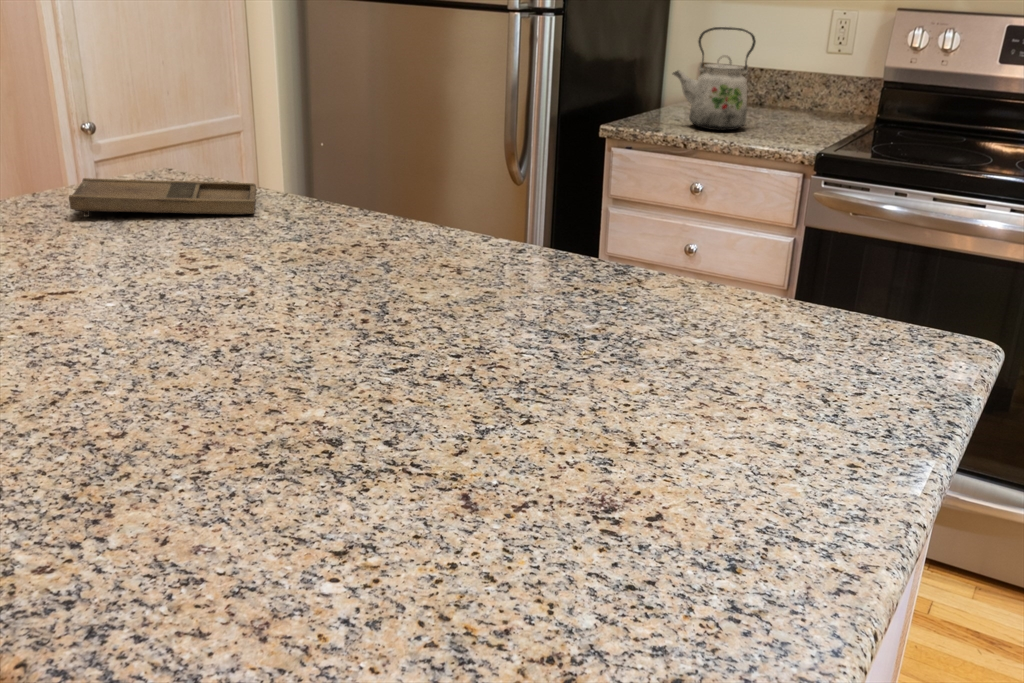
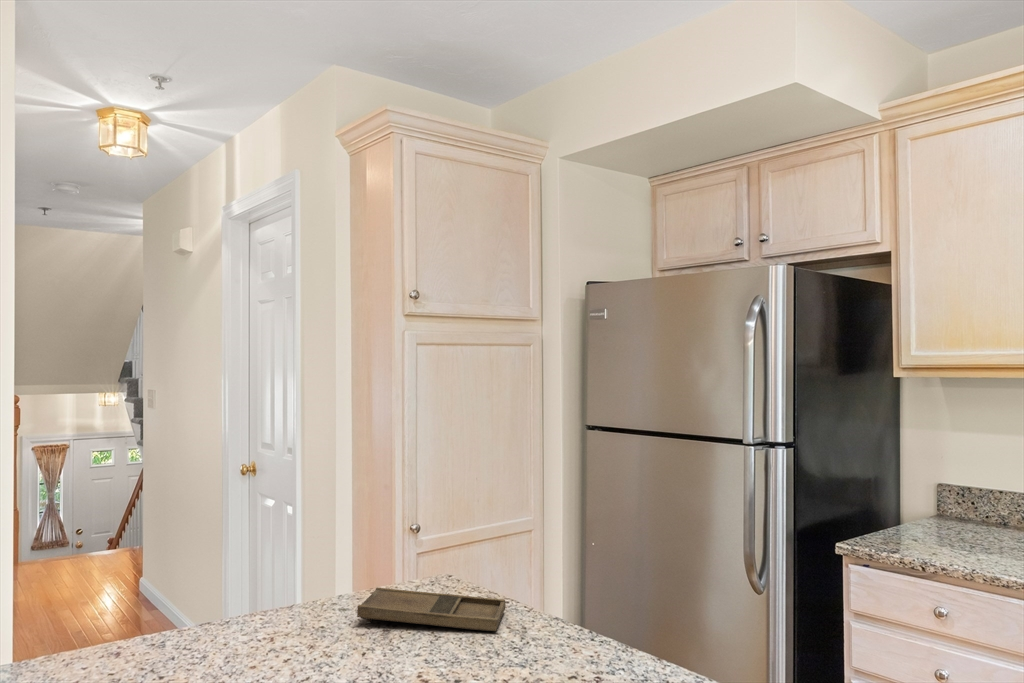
kettle: present [673,27,756,130] -> none [902,459,989,555]

